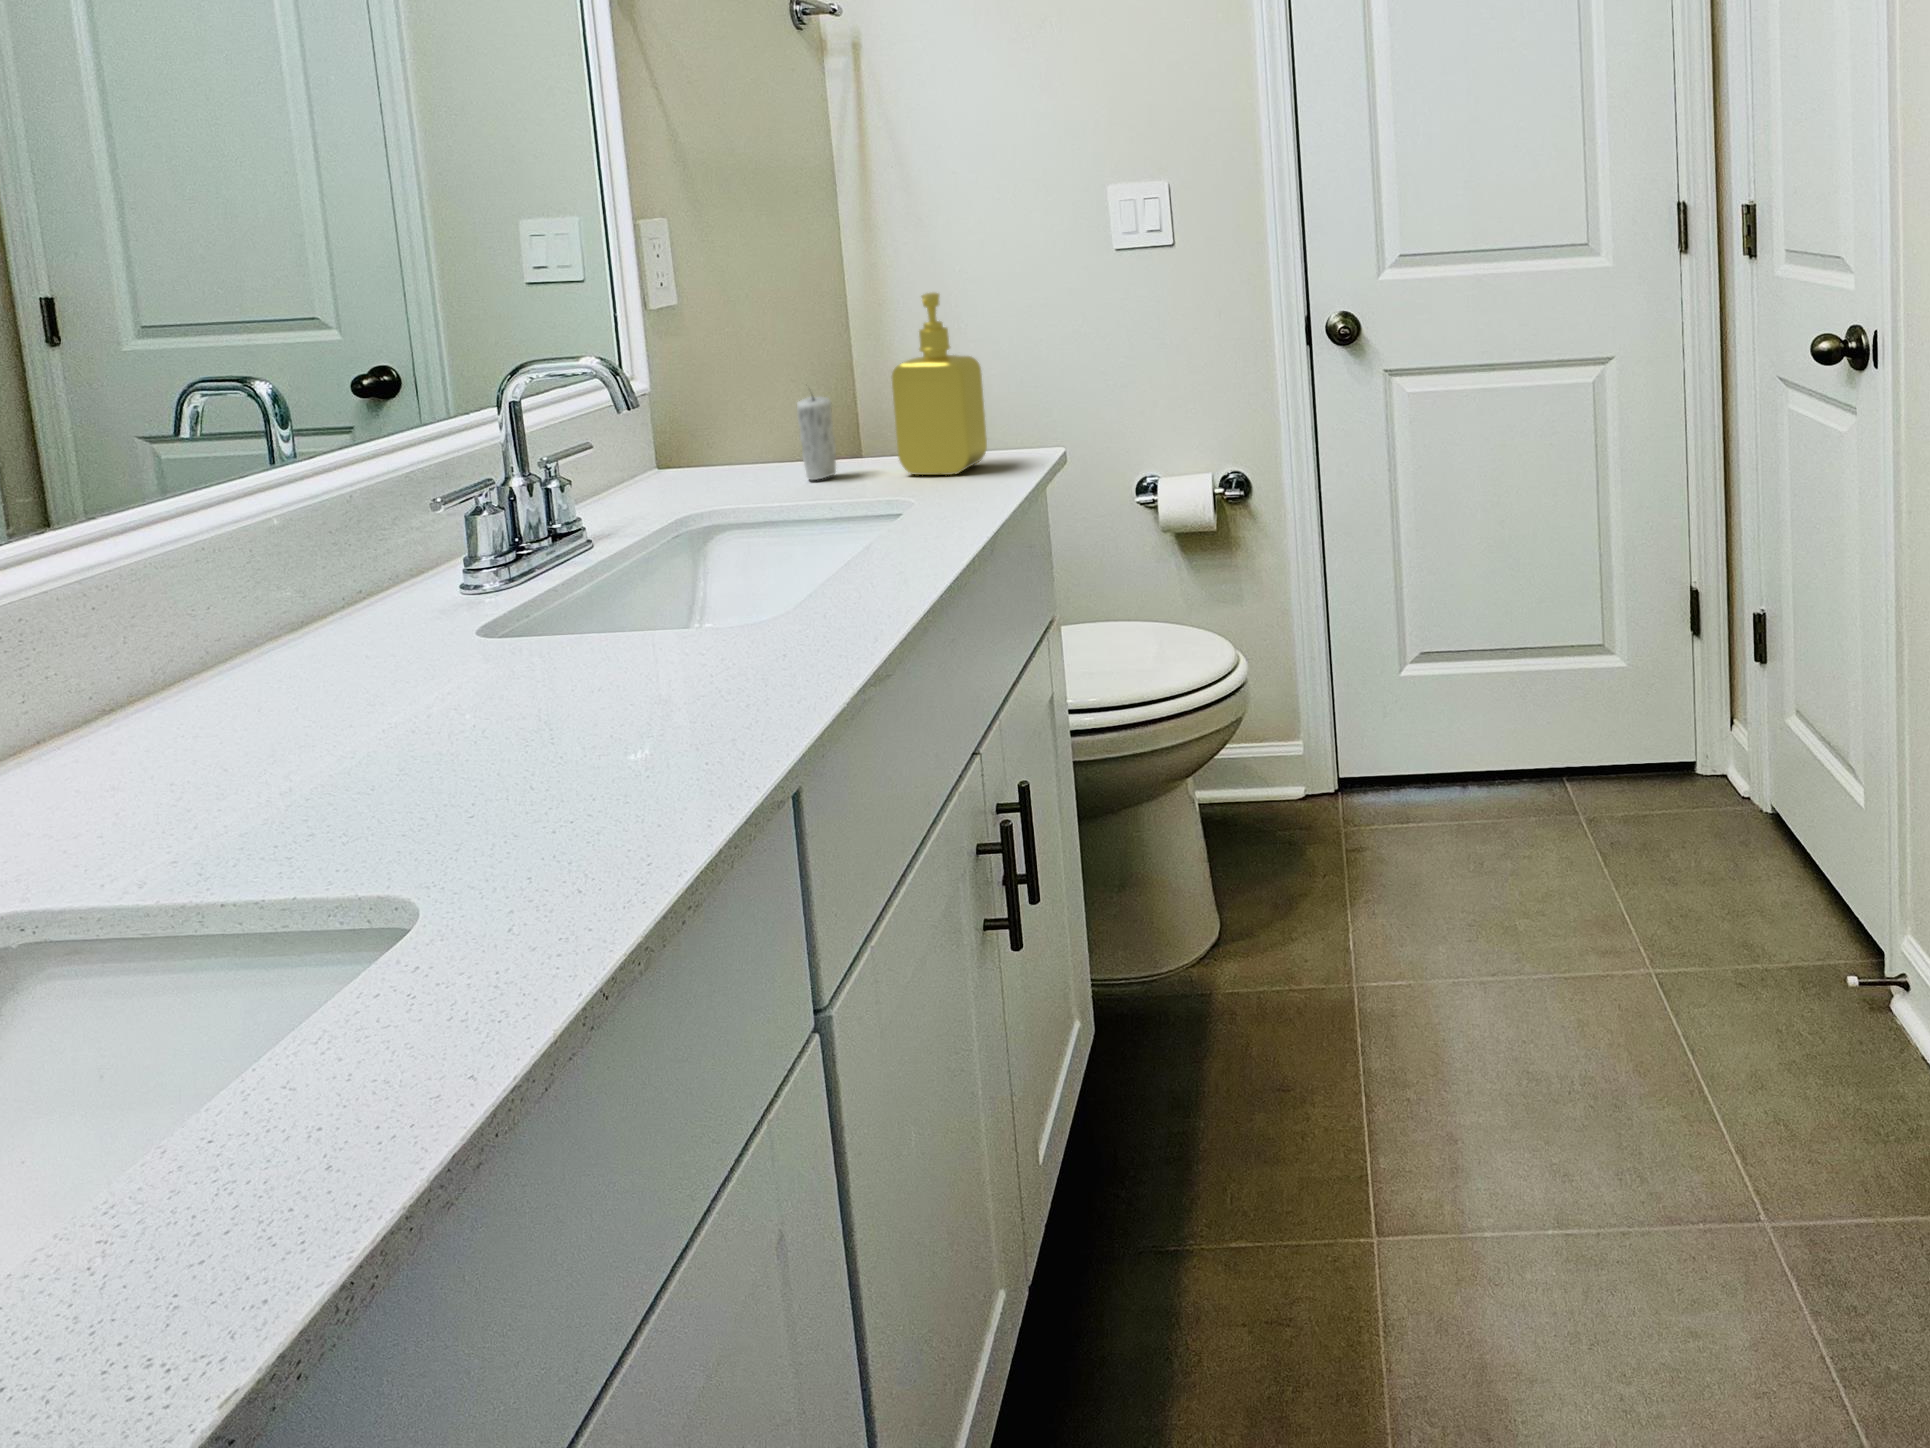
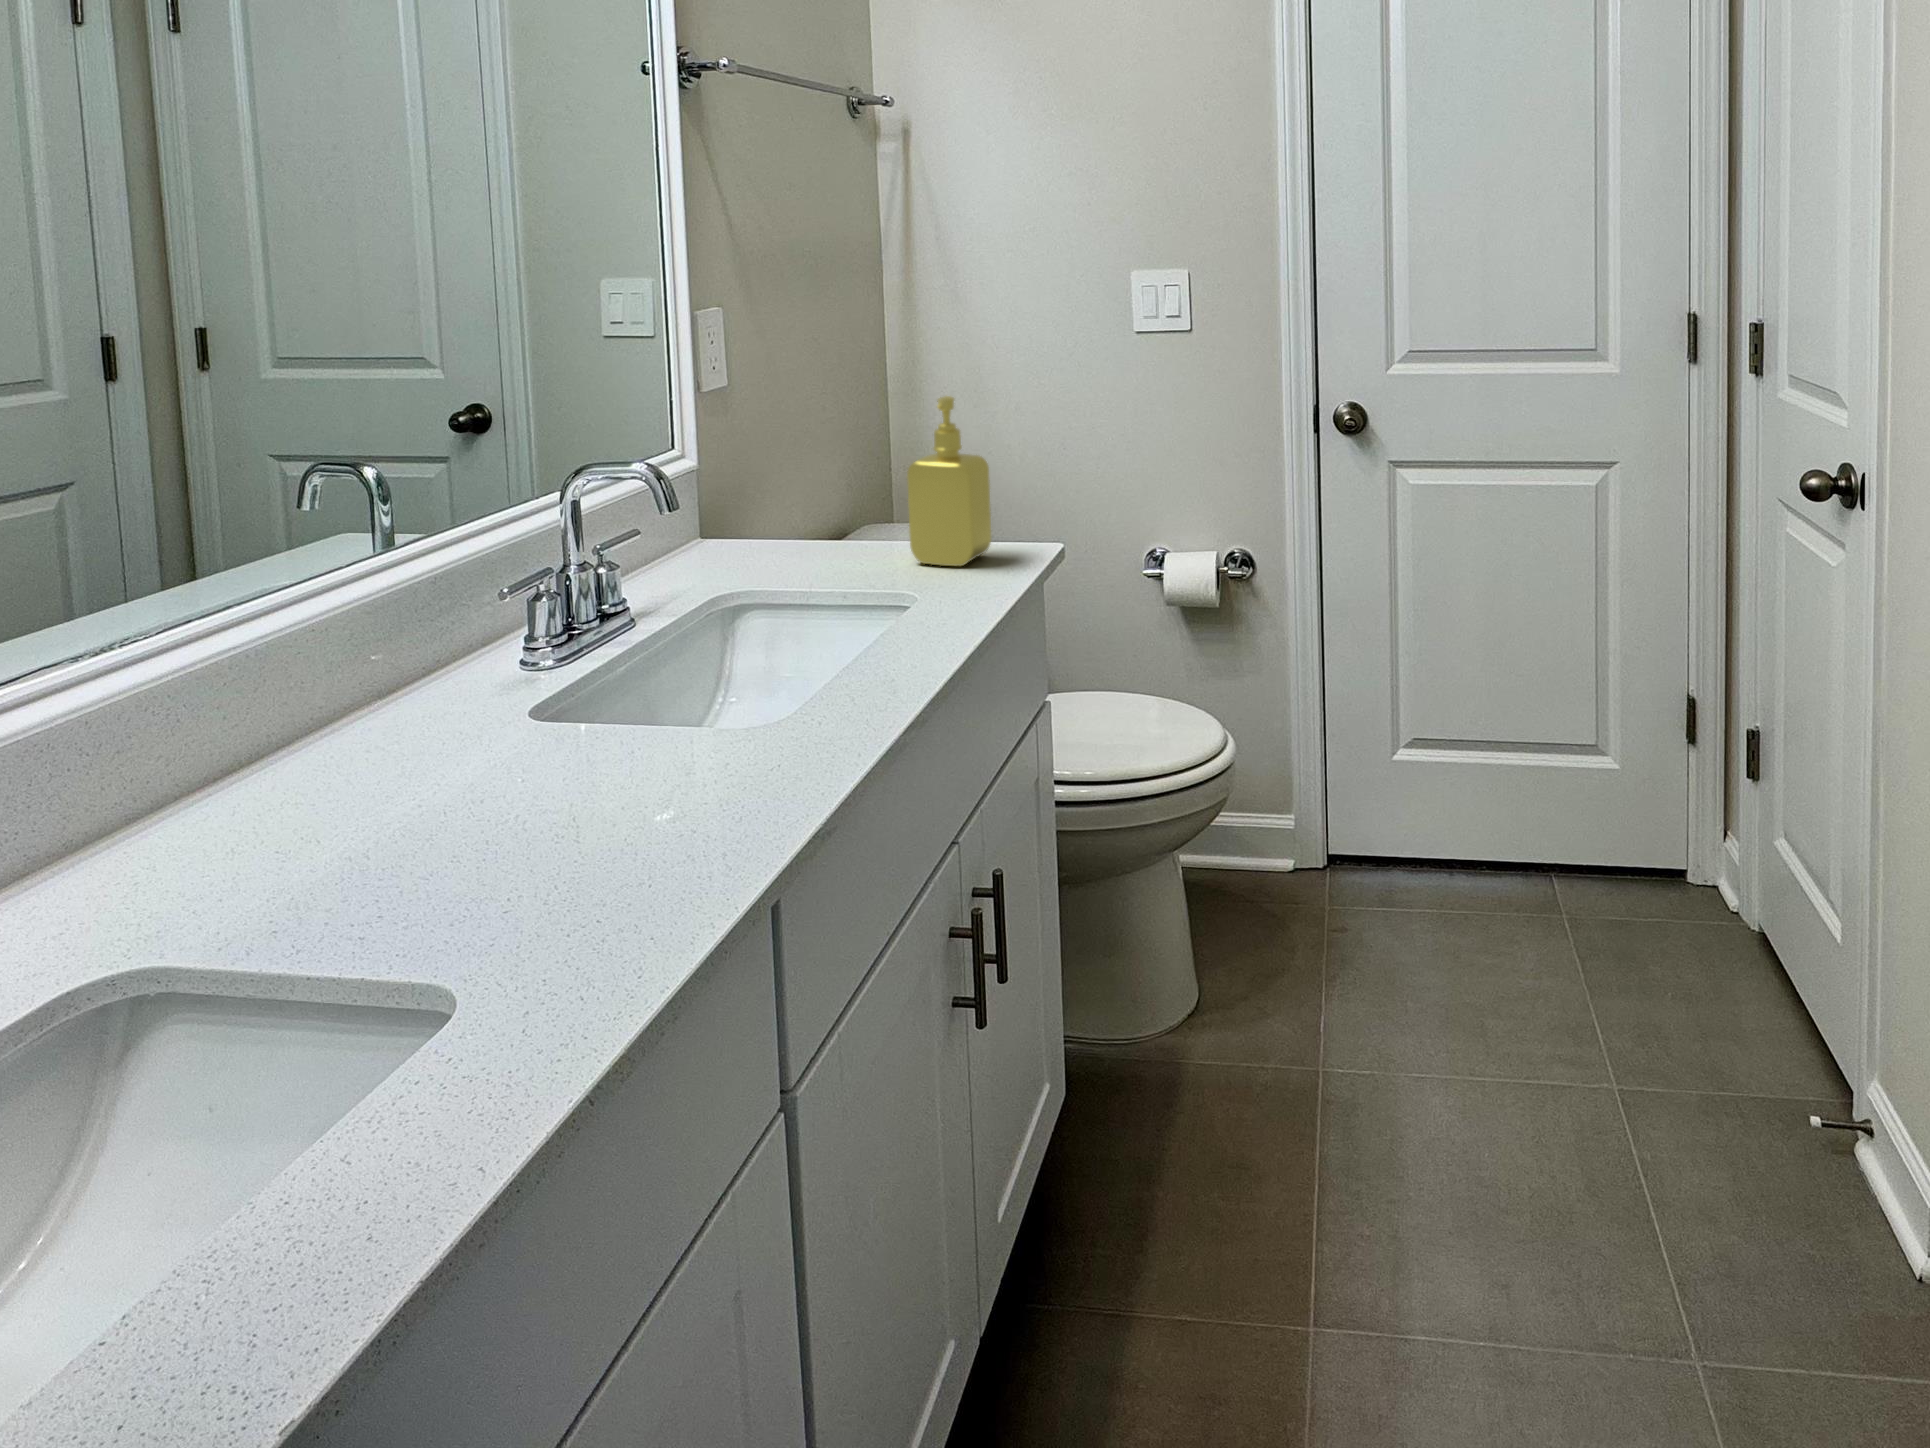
candle: present [797,396,836,480] -> none [822,473,856,562]

